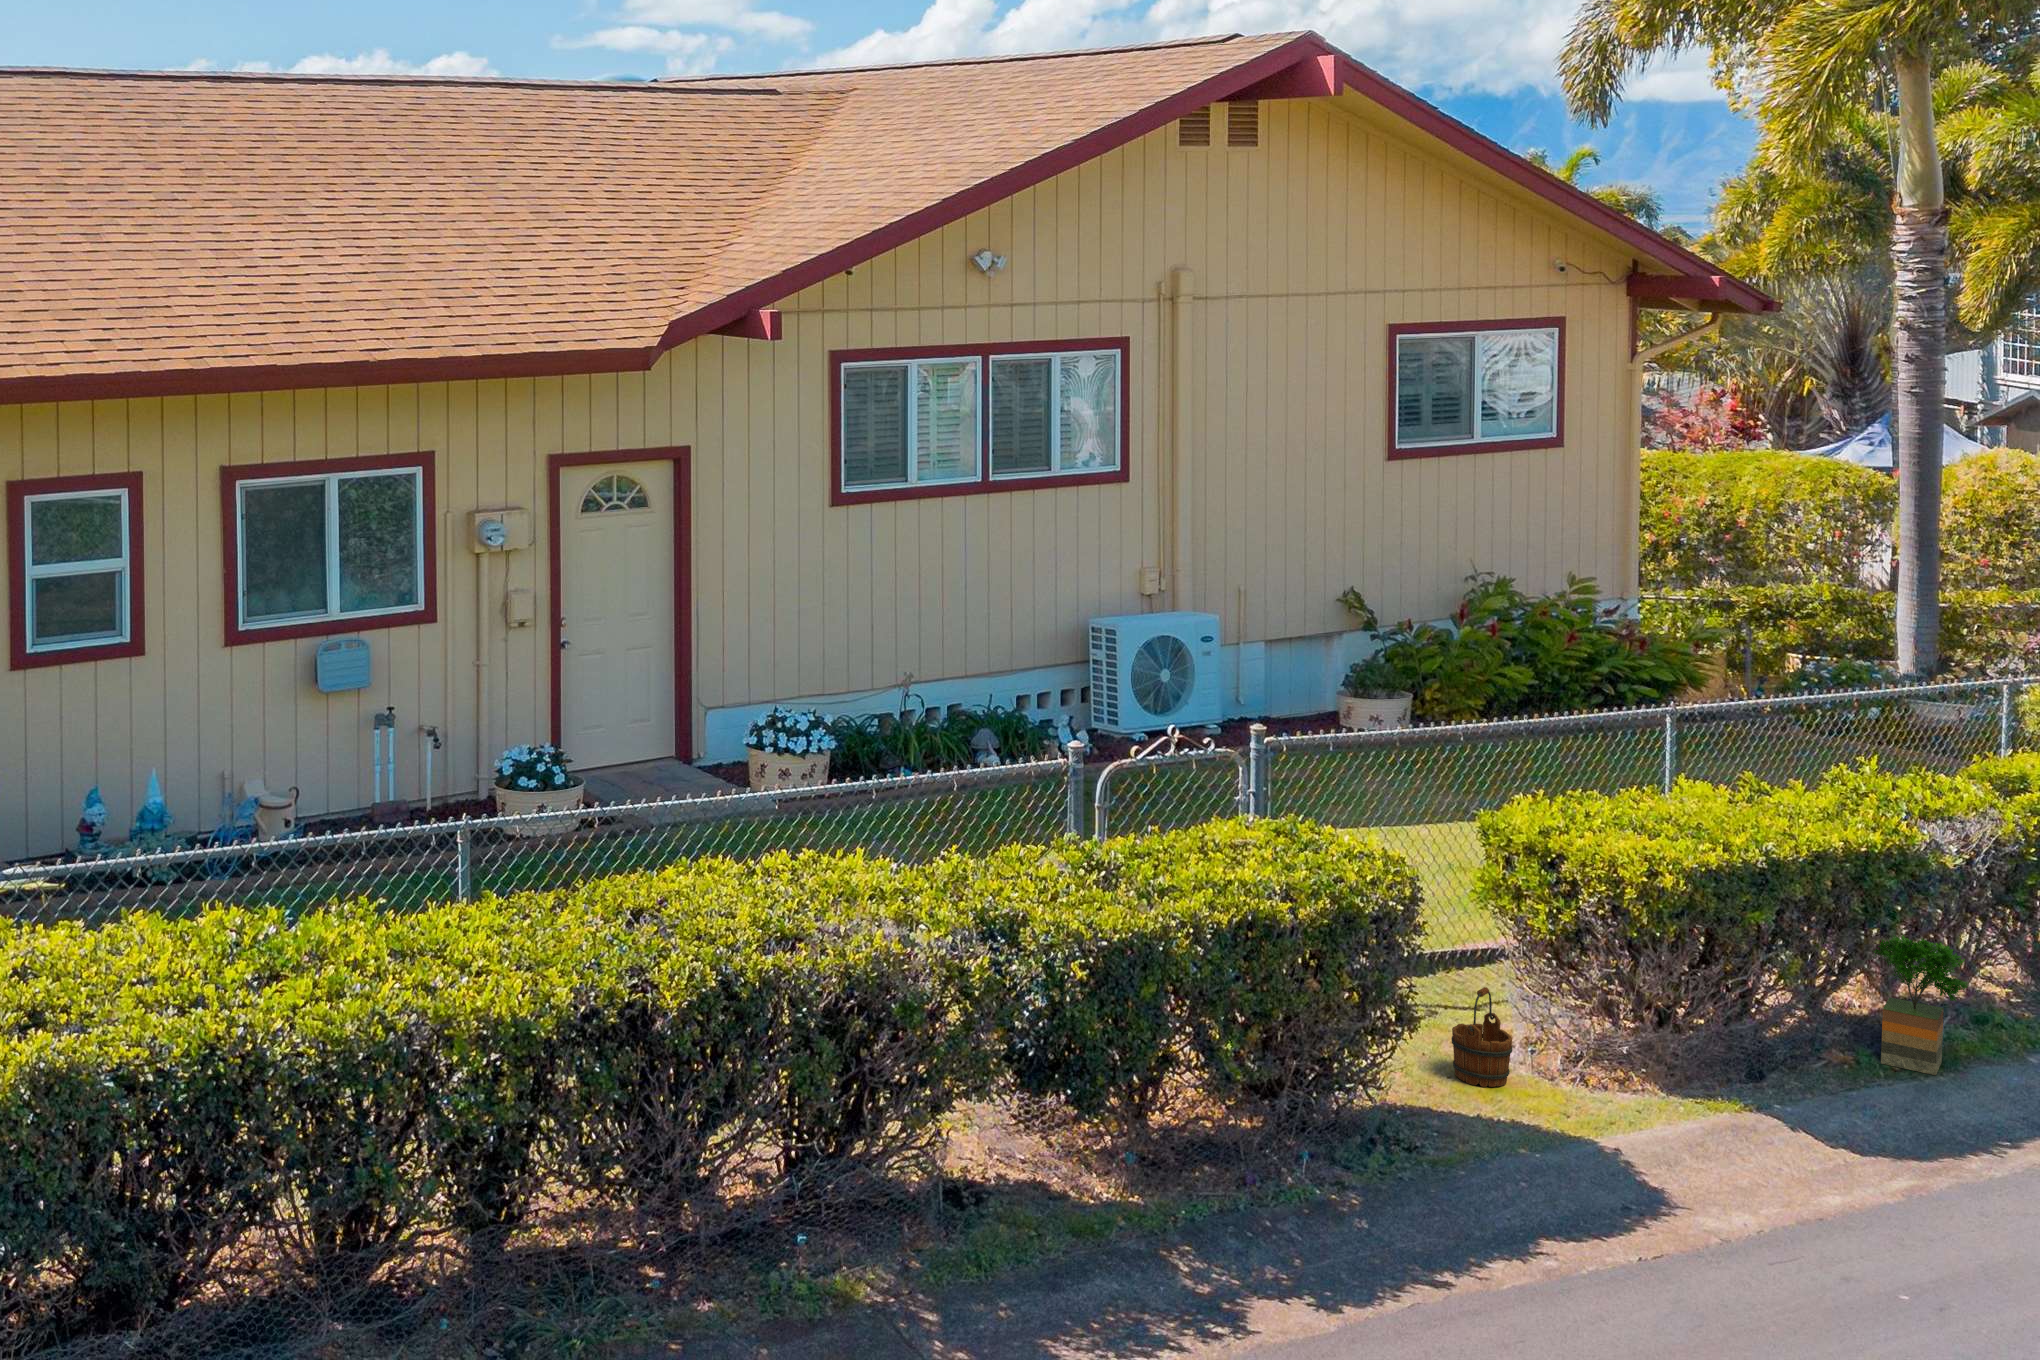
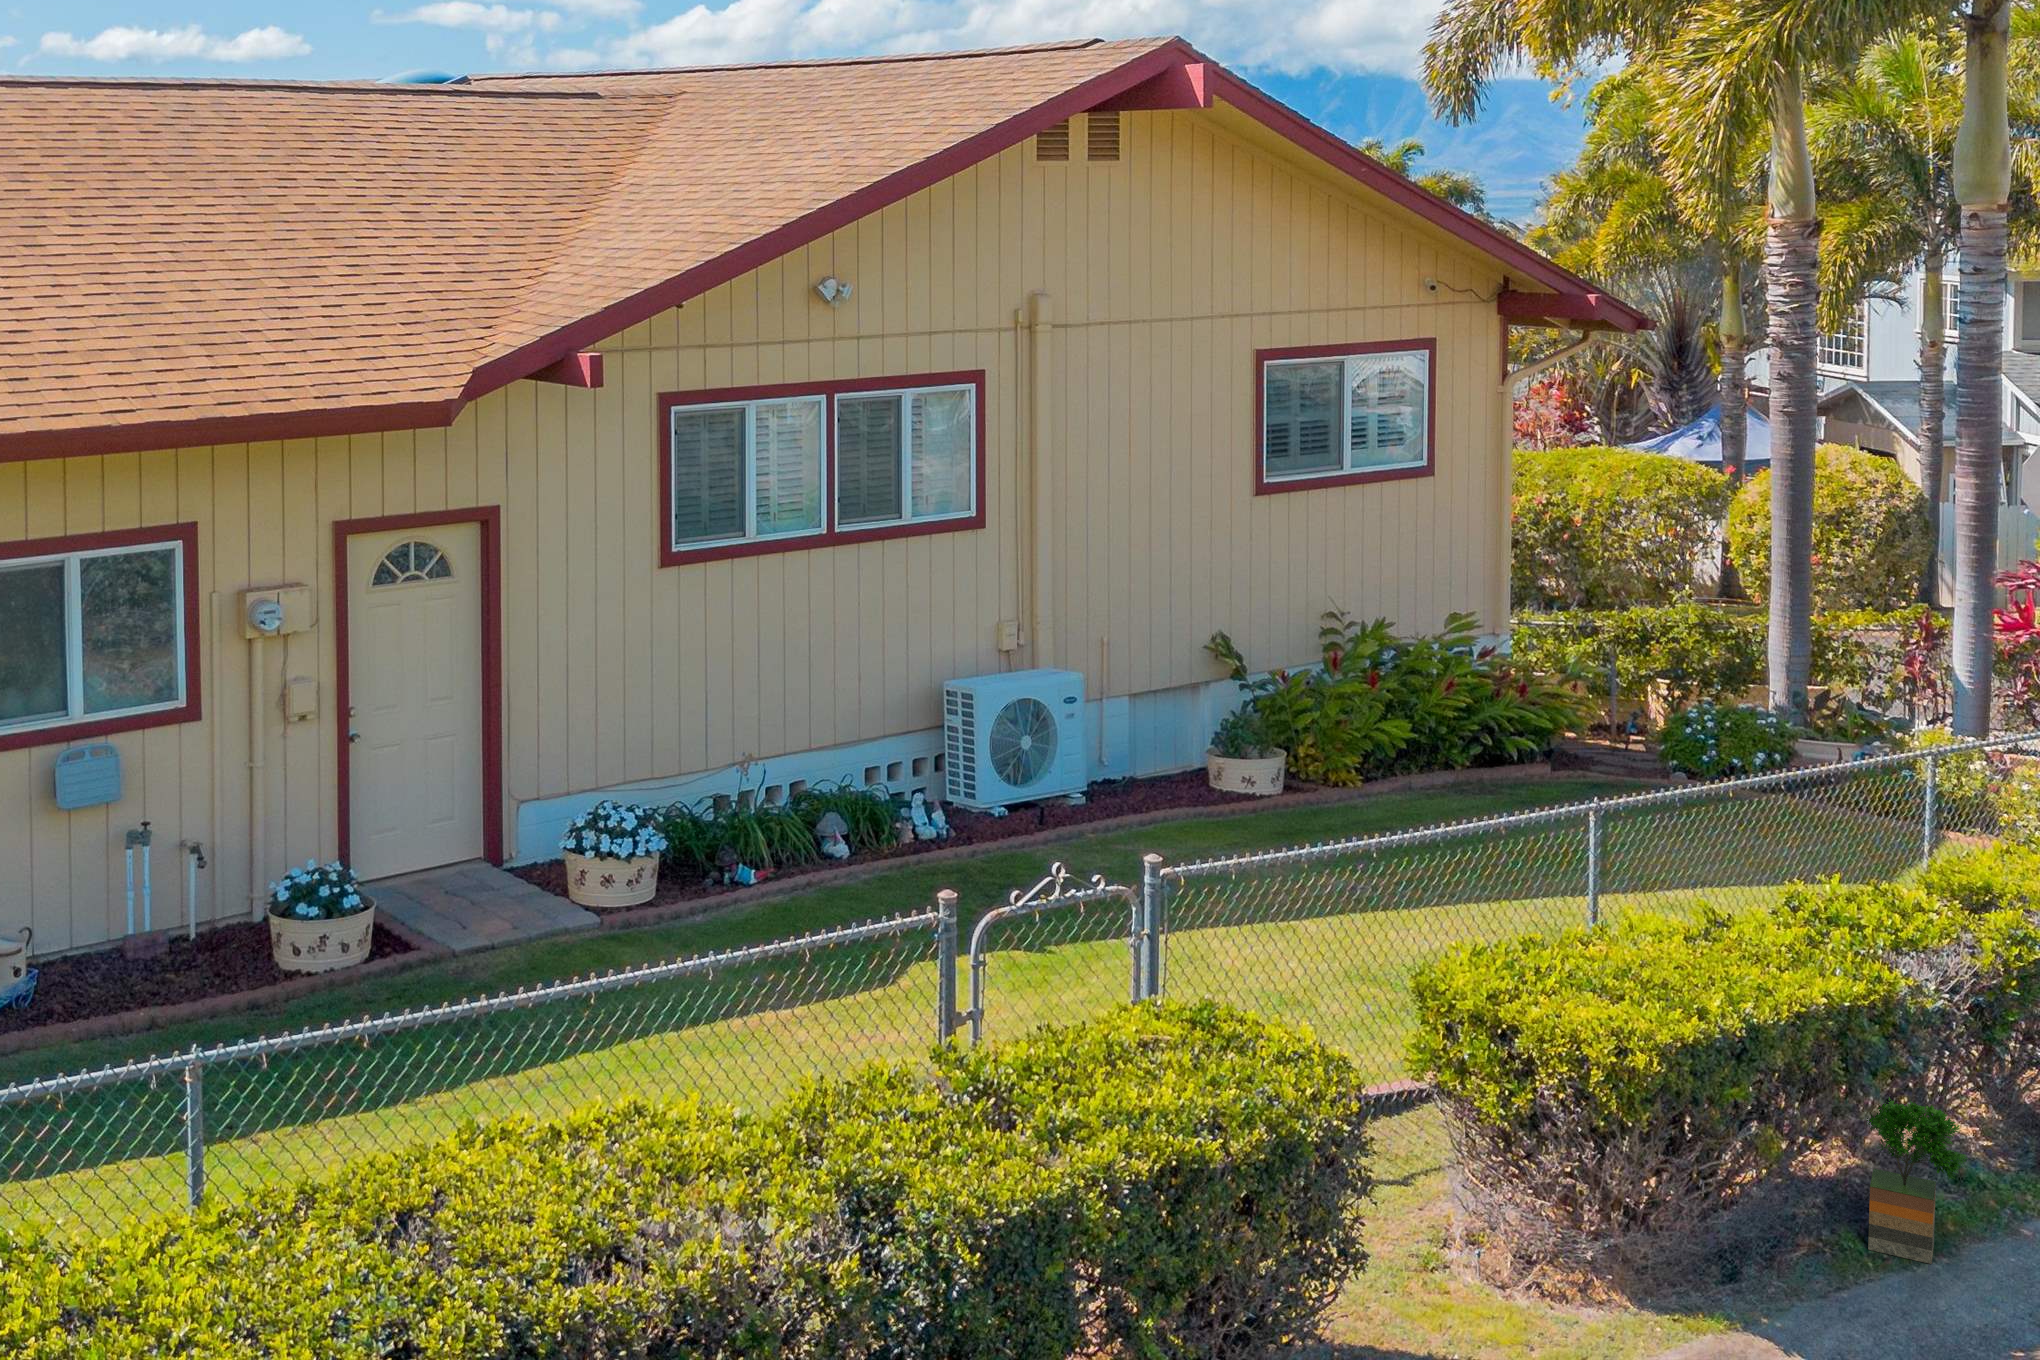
wooden bucket: present [1451,987,1513,1087] -> none [1392,1190,1463,1313]

